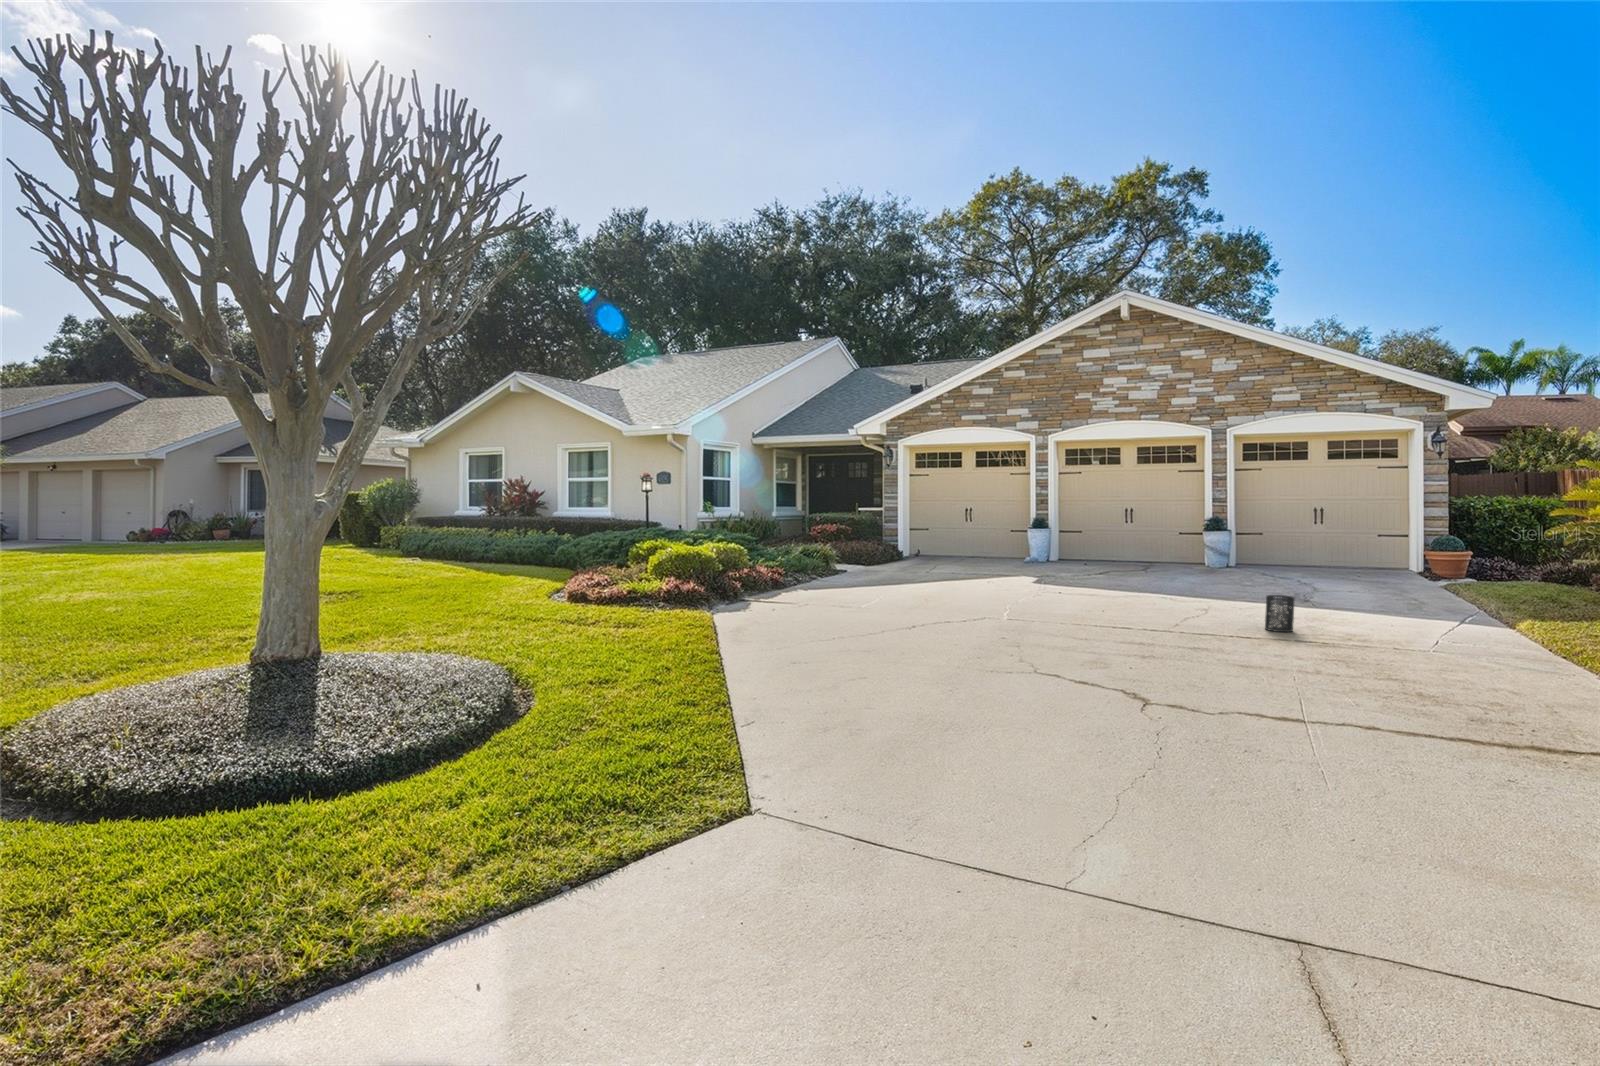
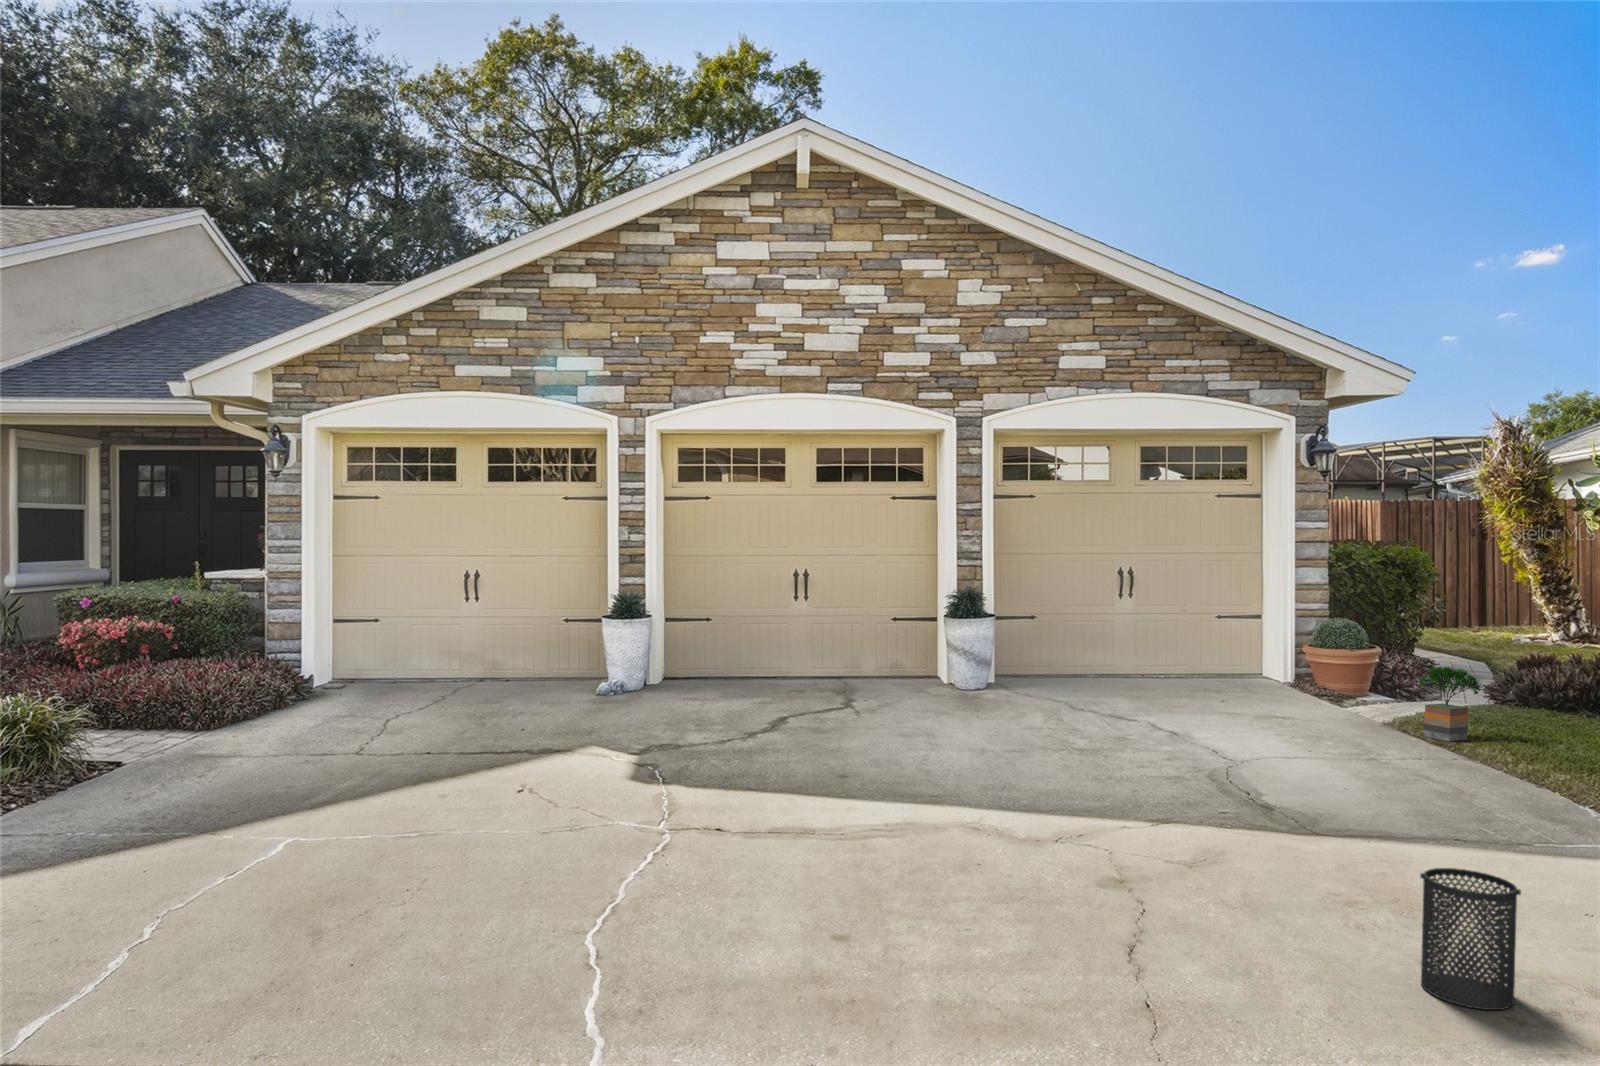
potted tree: none [1444,555,1481,593] -> present [1418,667,1481,742]

